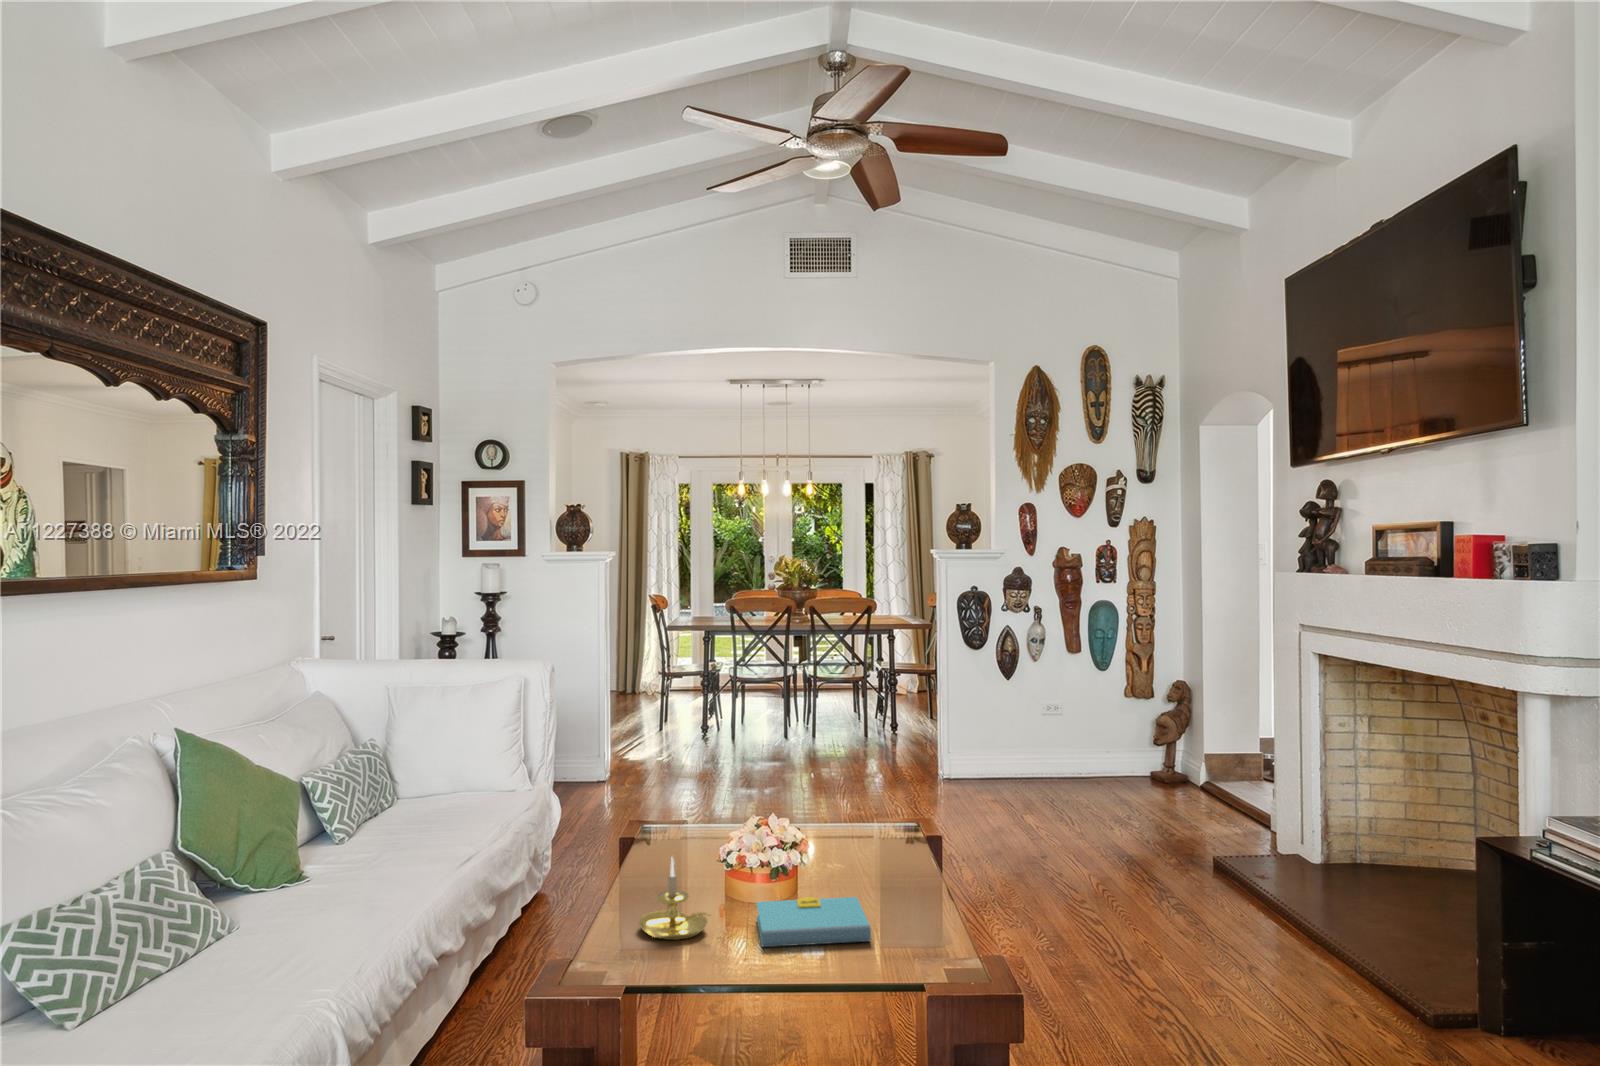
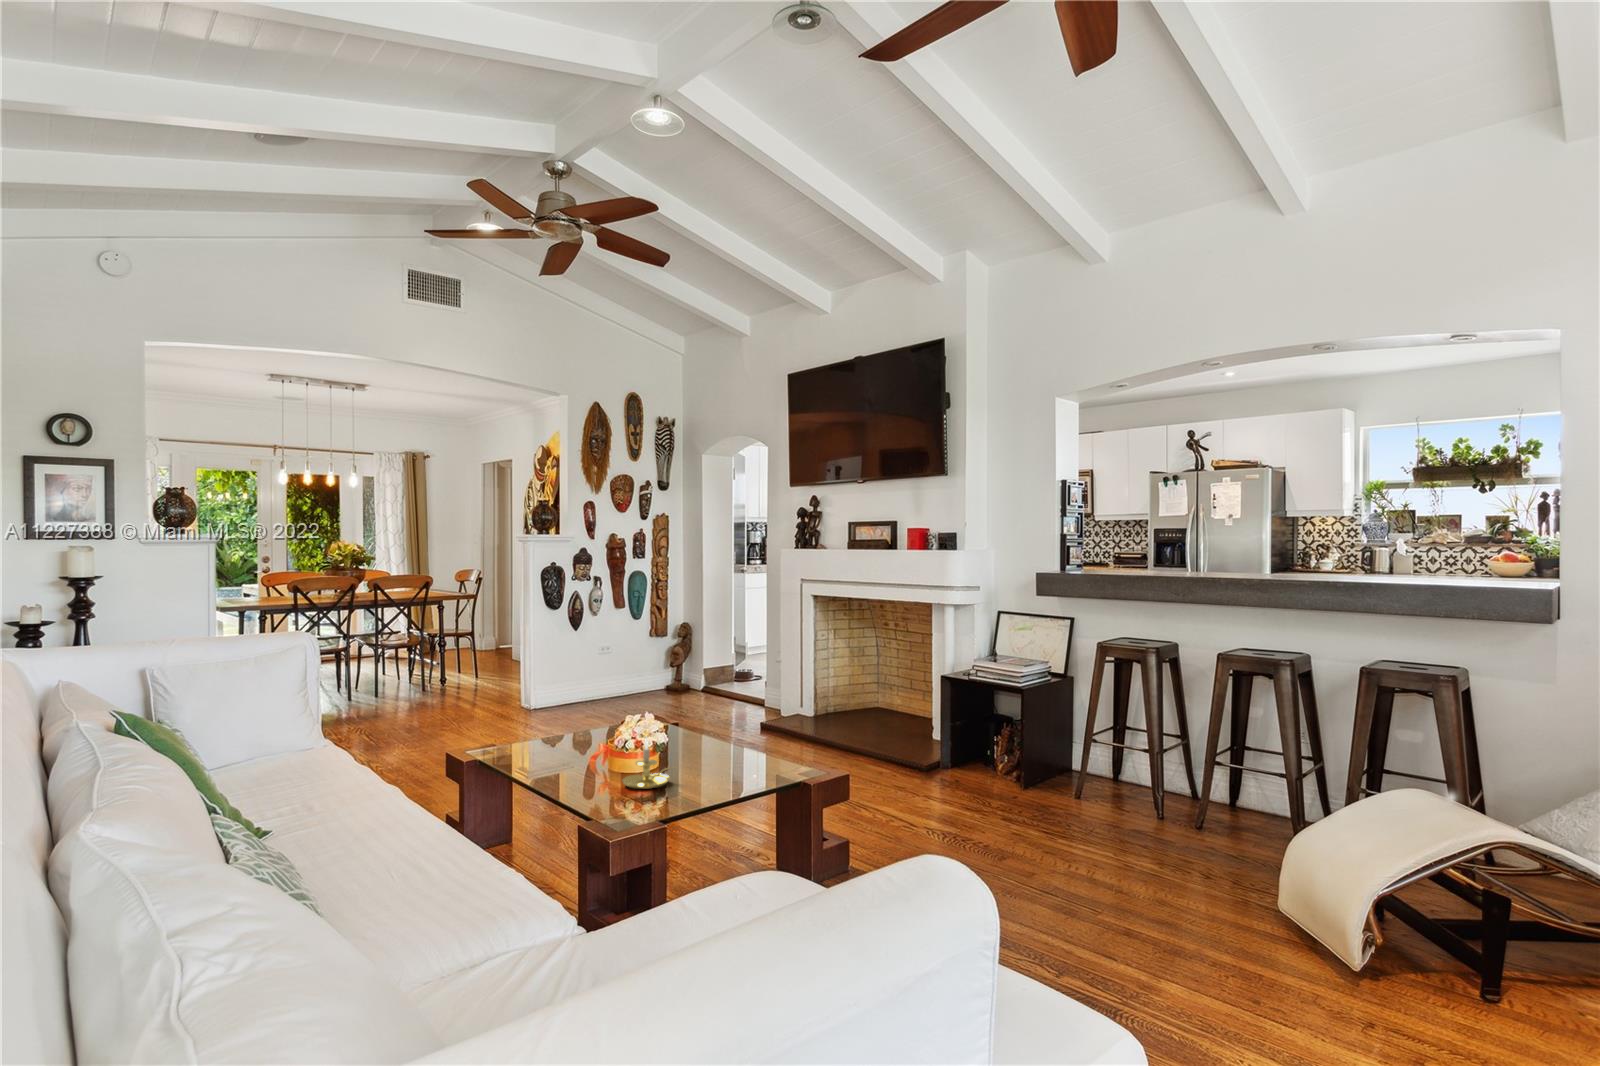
book: present [756,897,871,947] -> none [681,746,760,778]

